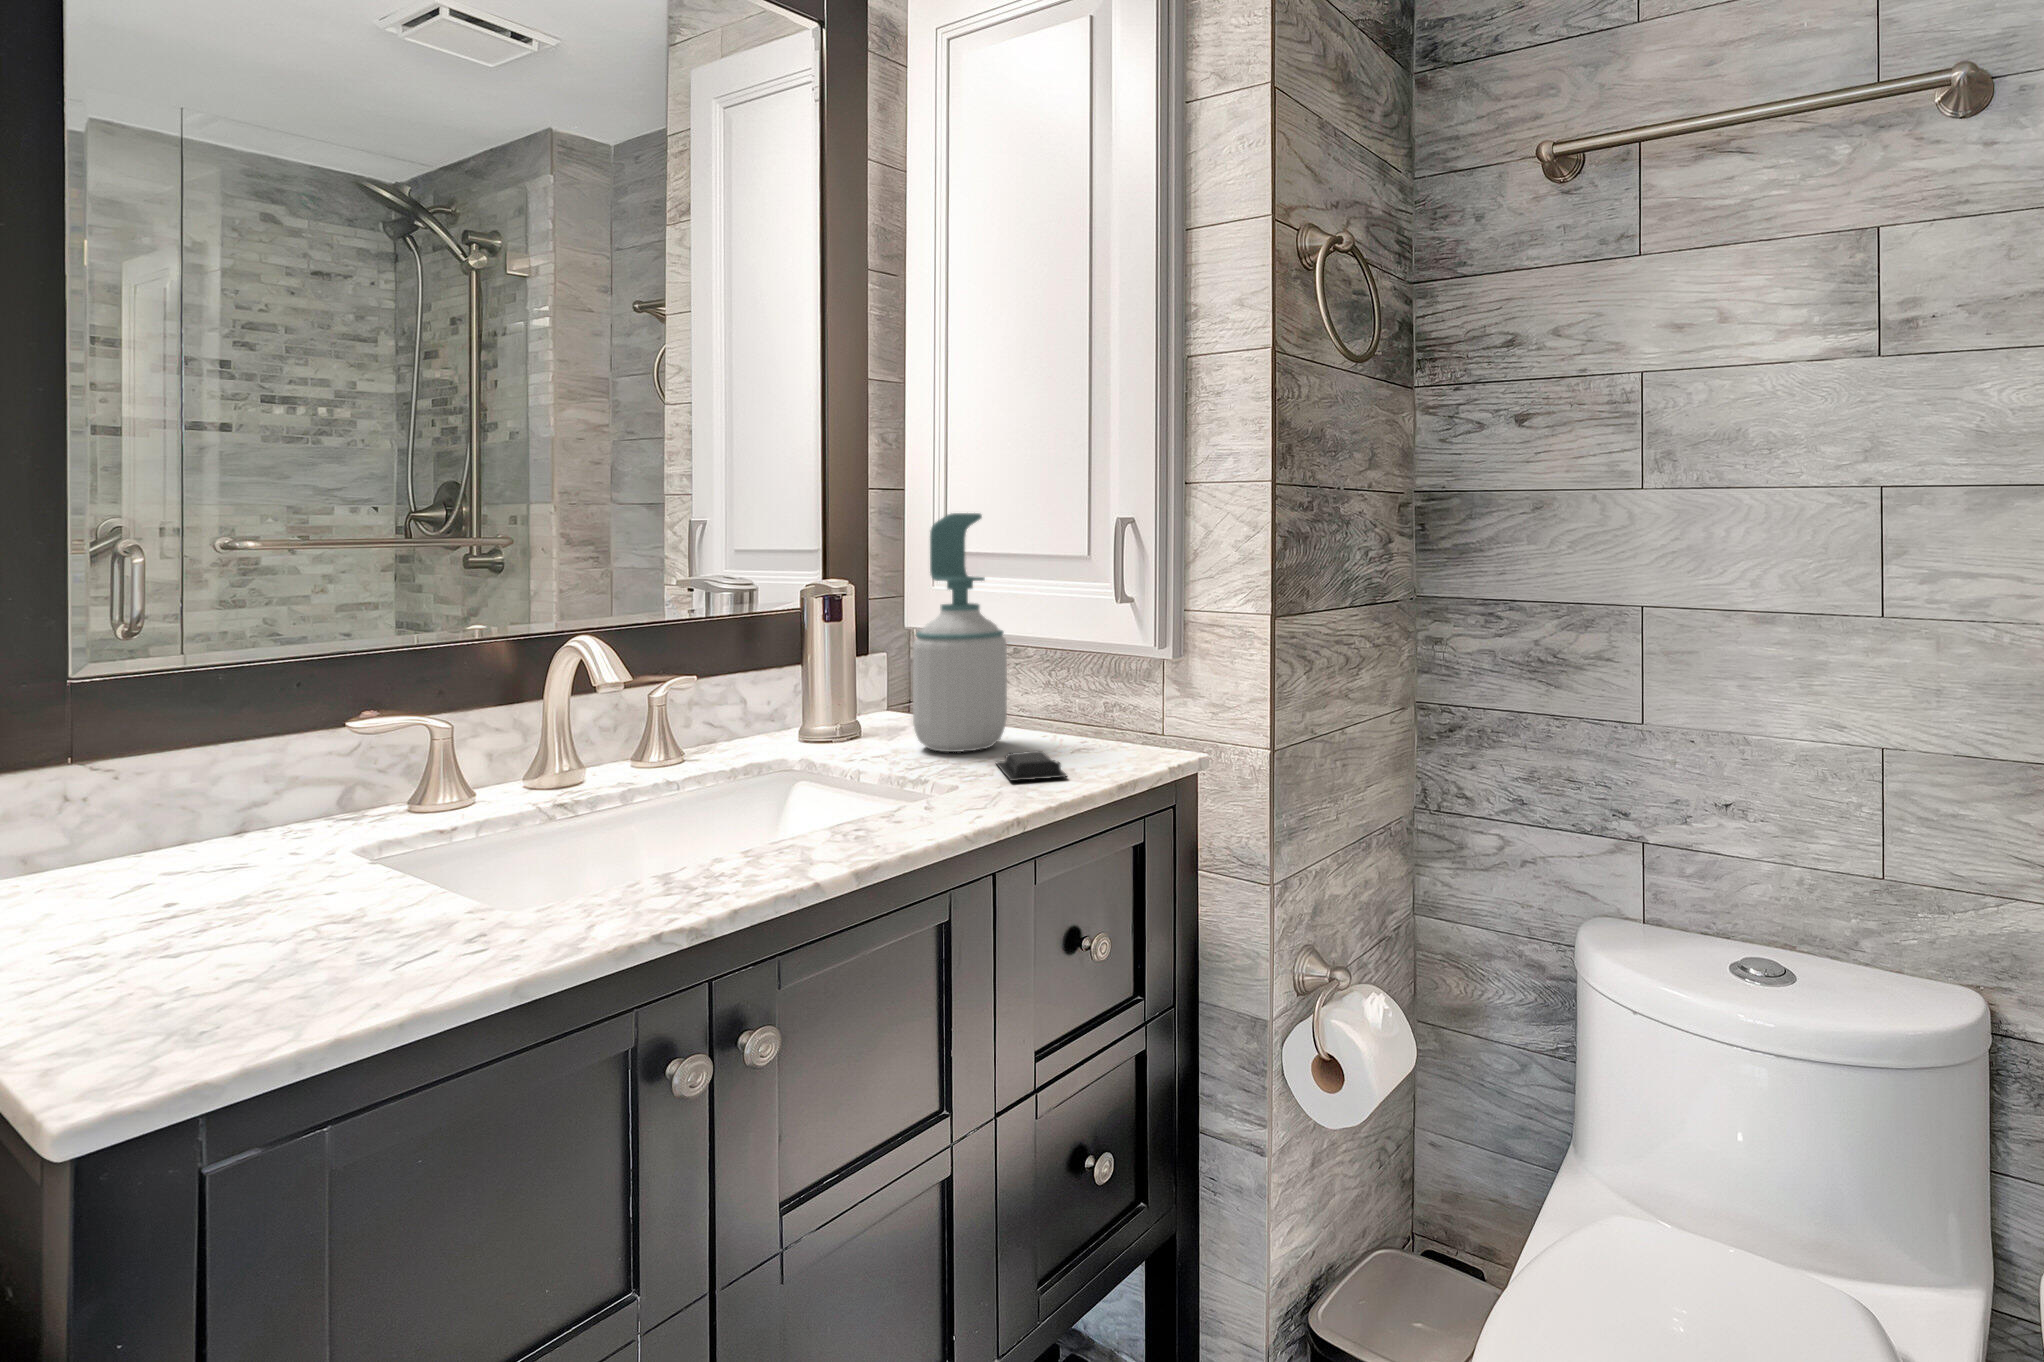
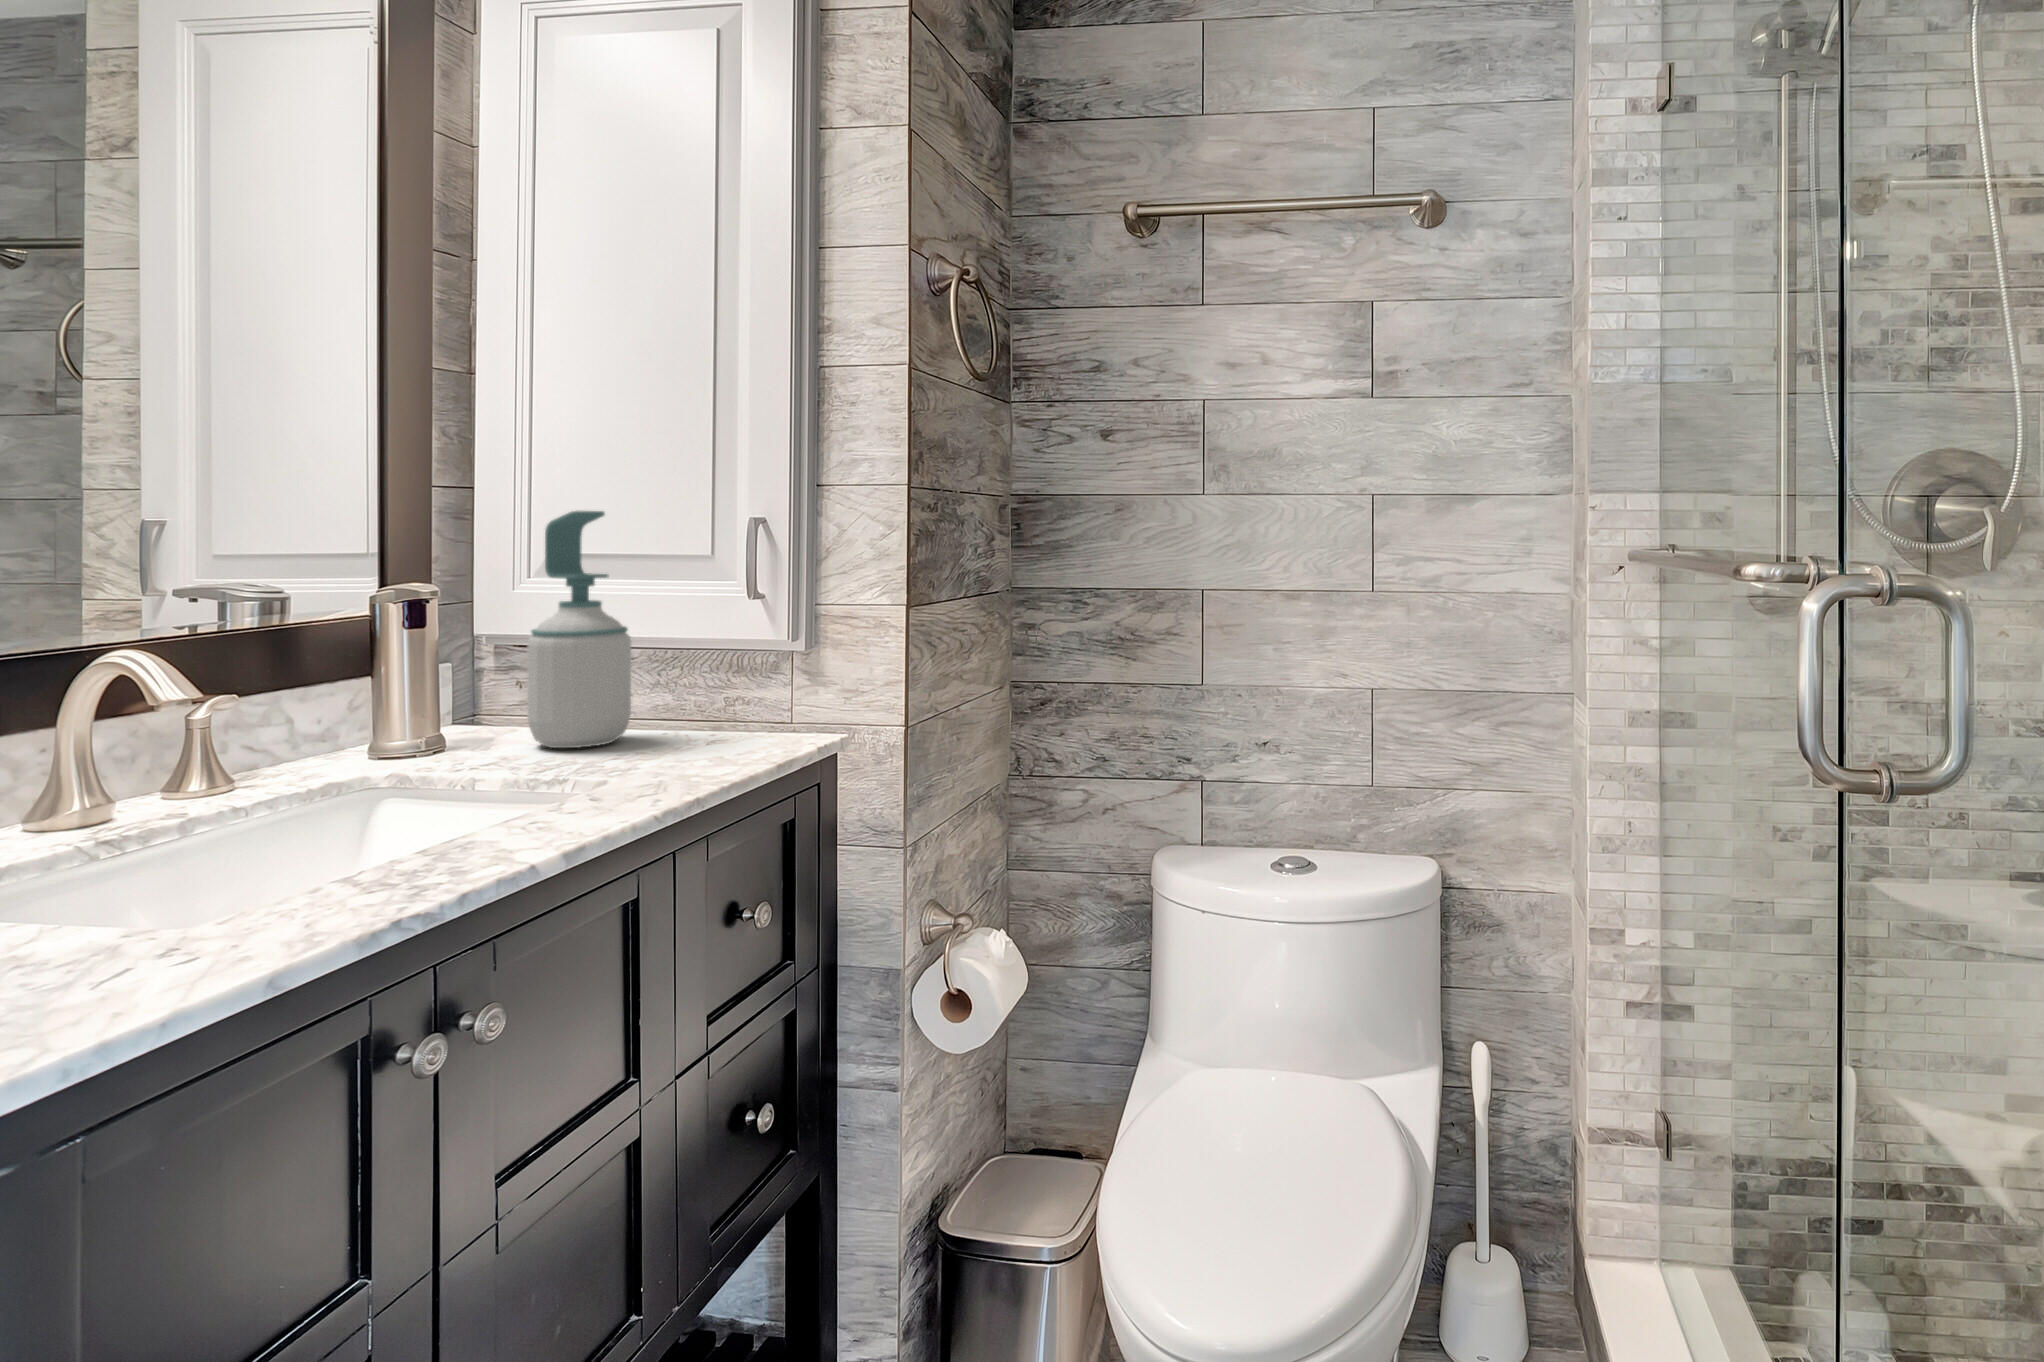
soap bar: present [996,751,1067,781] -> none [631,740,720,768]

